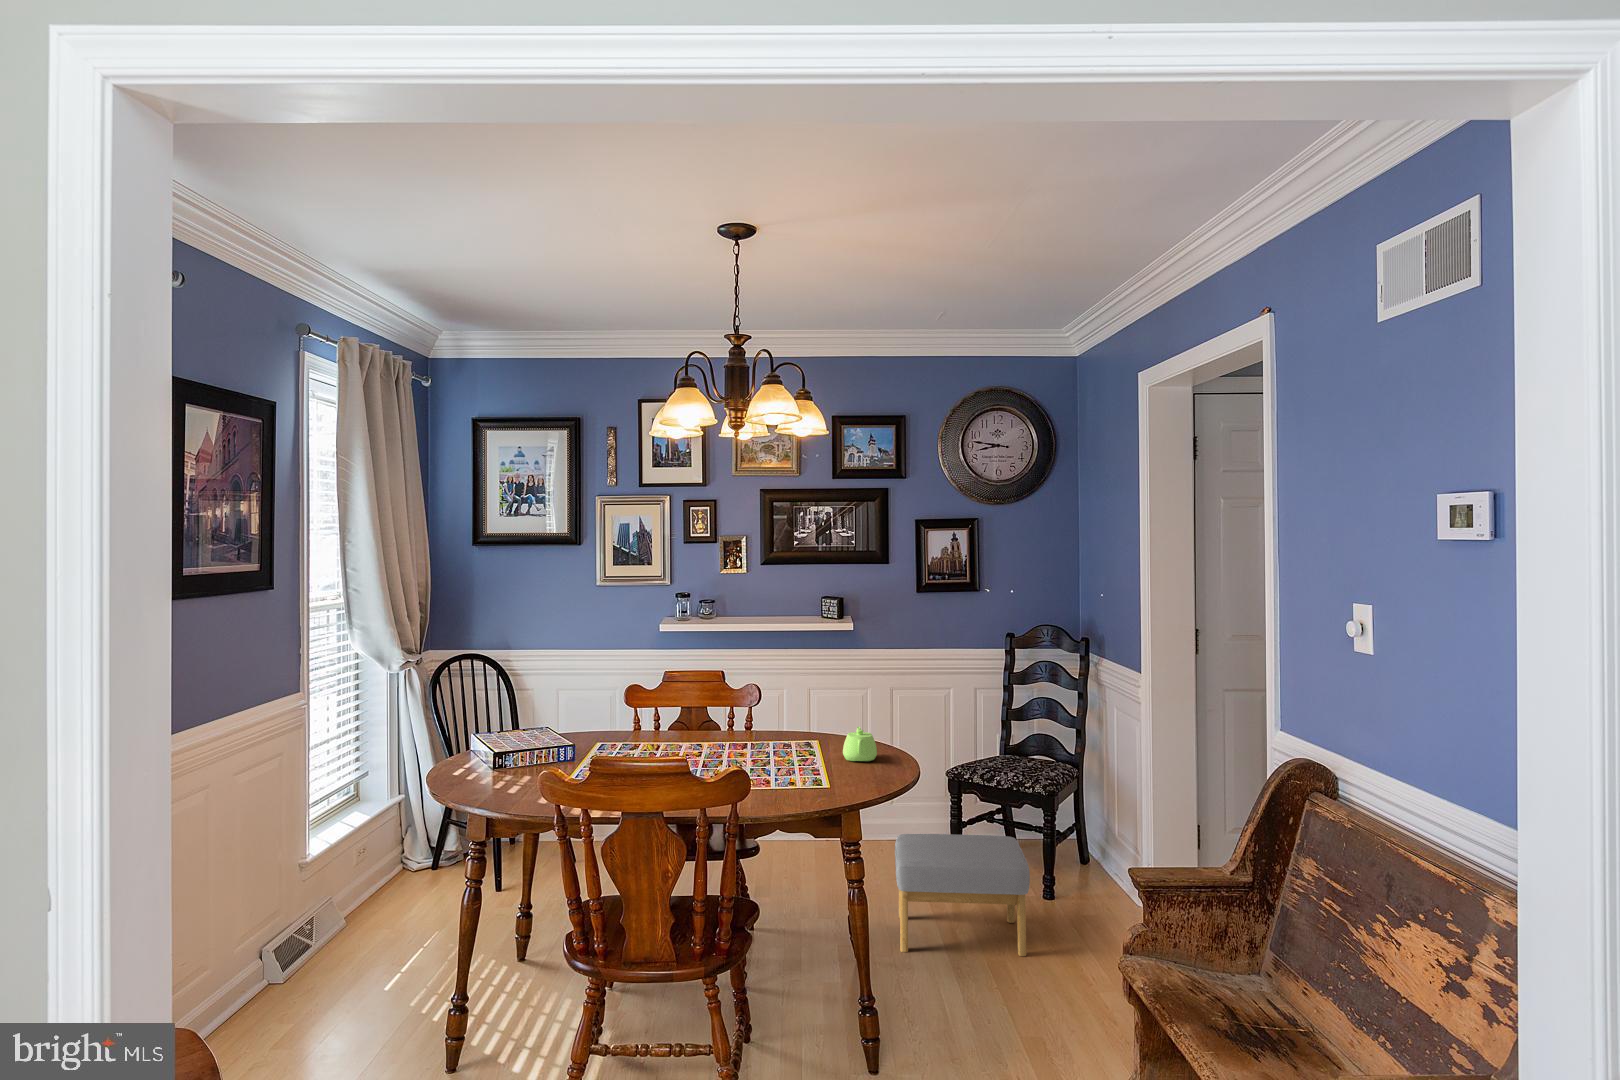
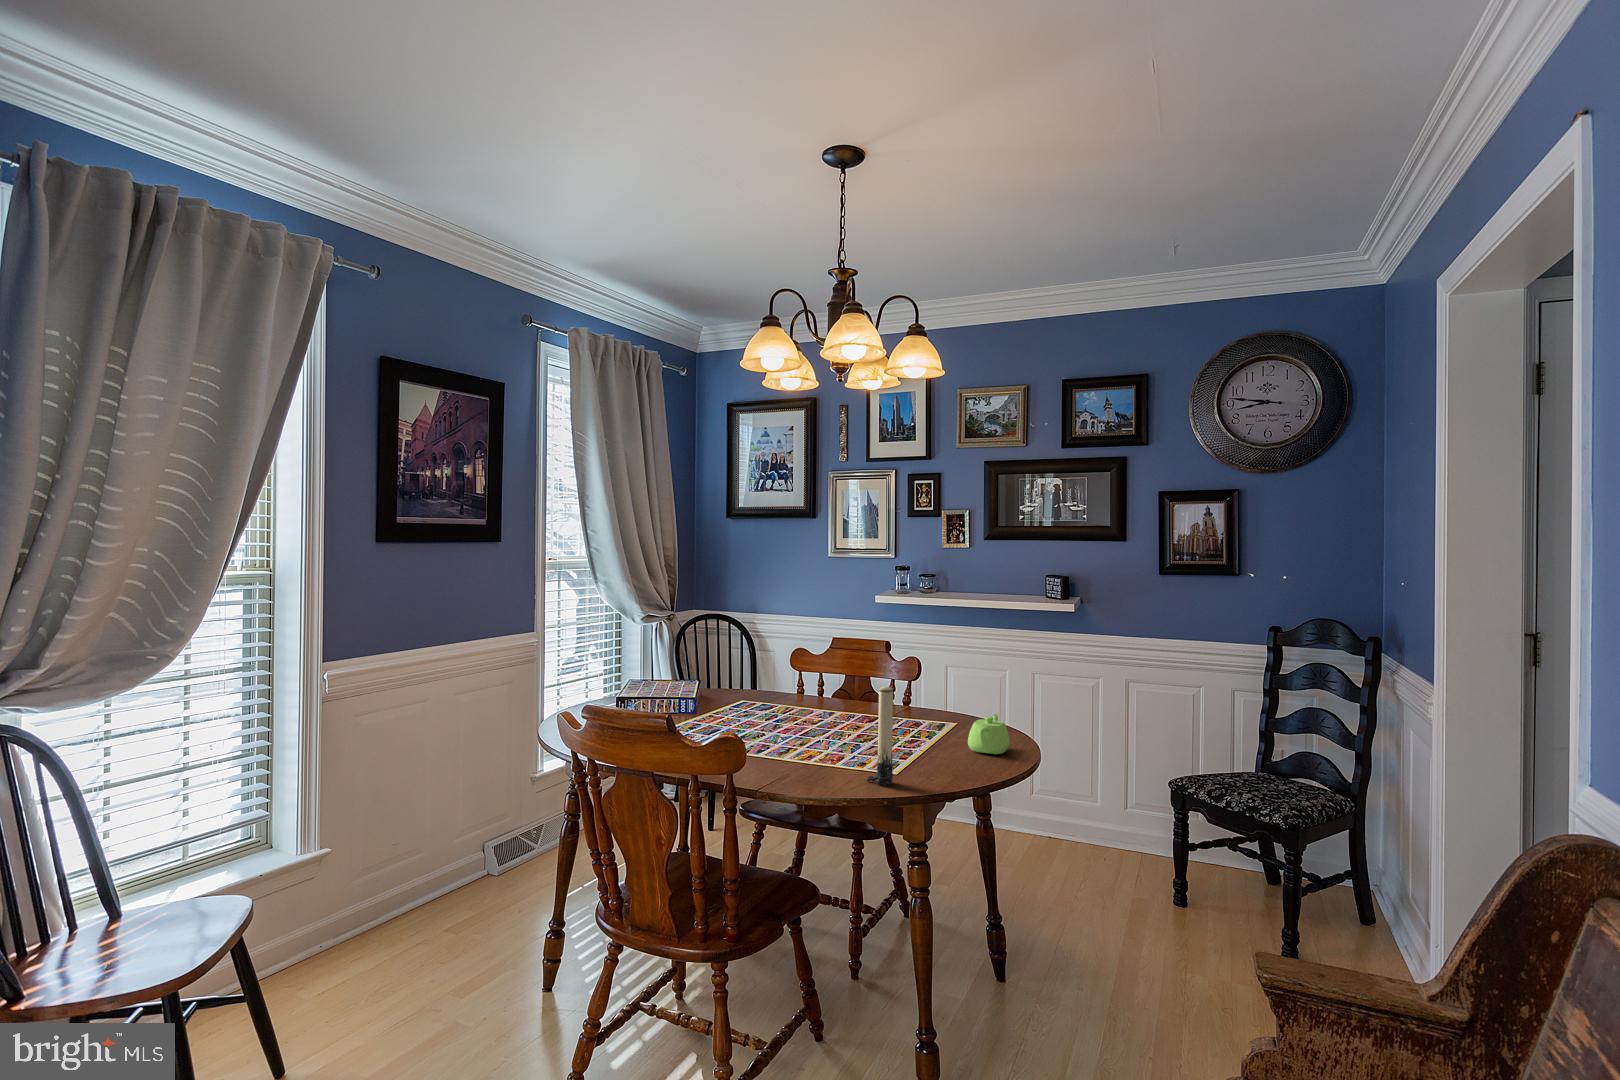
candle: none [797,711,821,798] -> present [867,687,893,786]
footstool: present [895,834,1030,956] -> none [1053,846,1229,1027]

